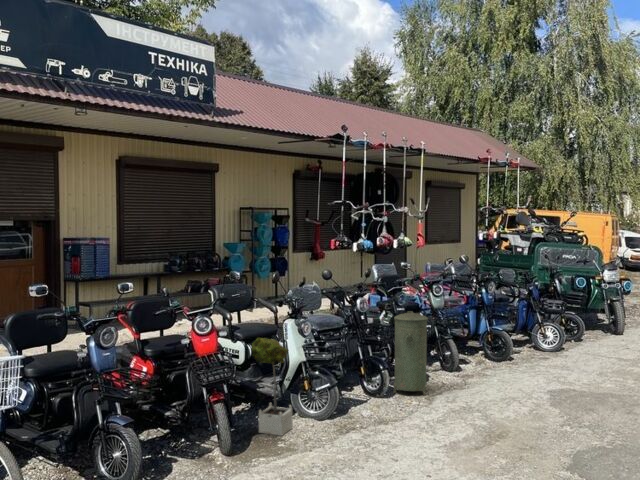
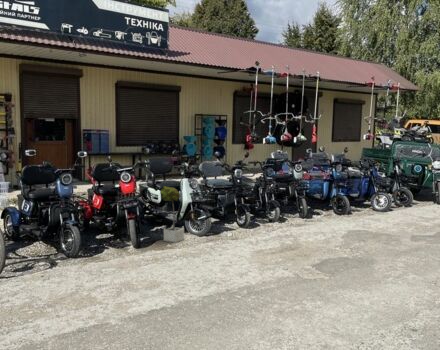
trash can: present [393,311,428,395] -> none [258,177,280,229]

